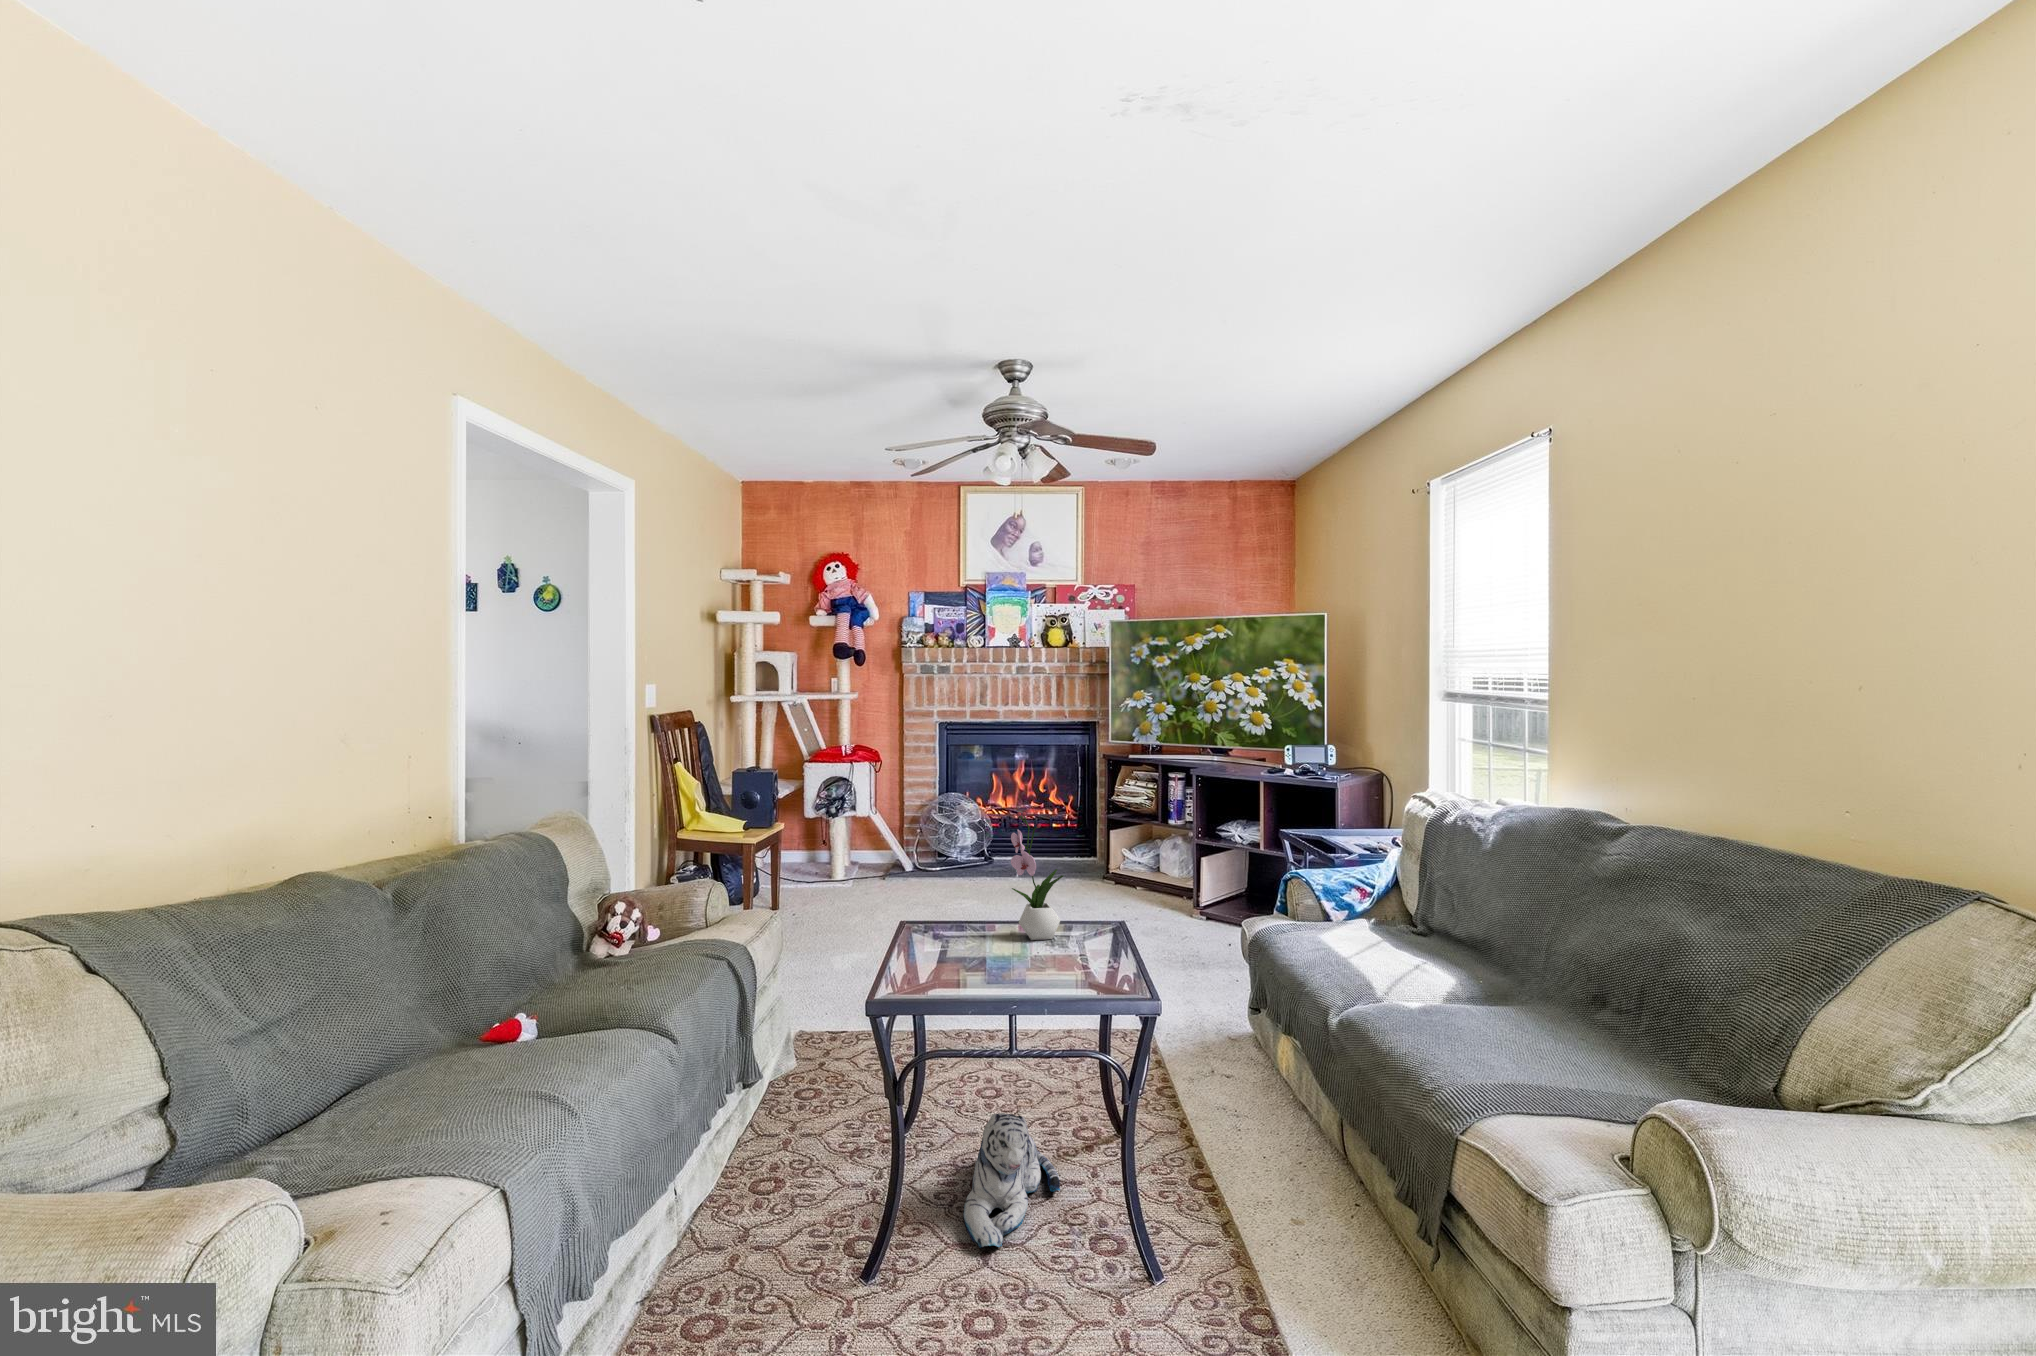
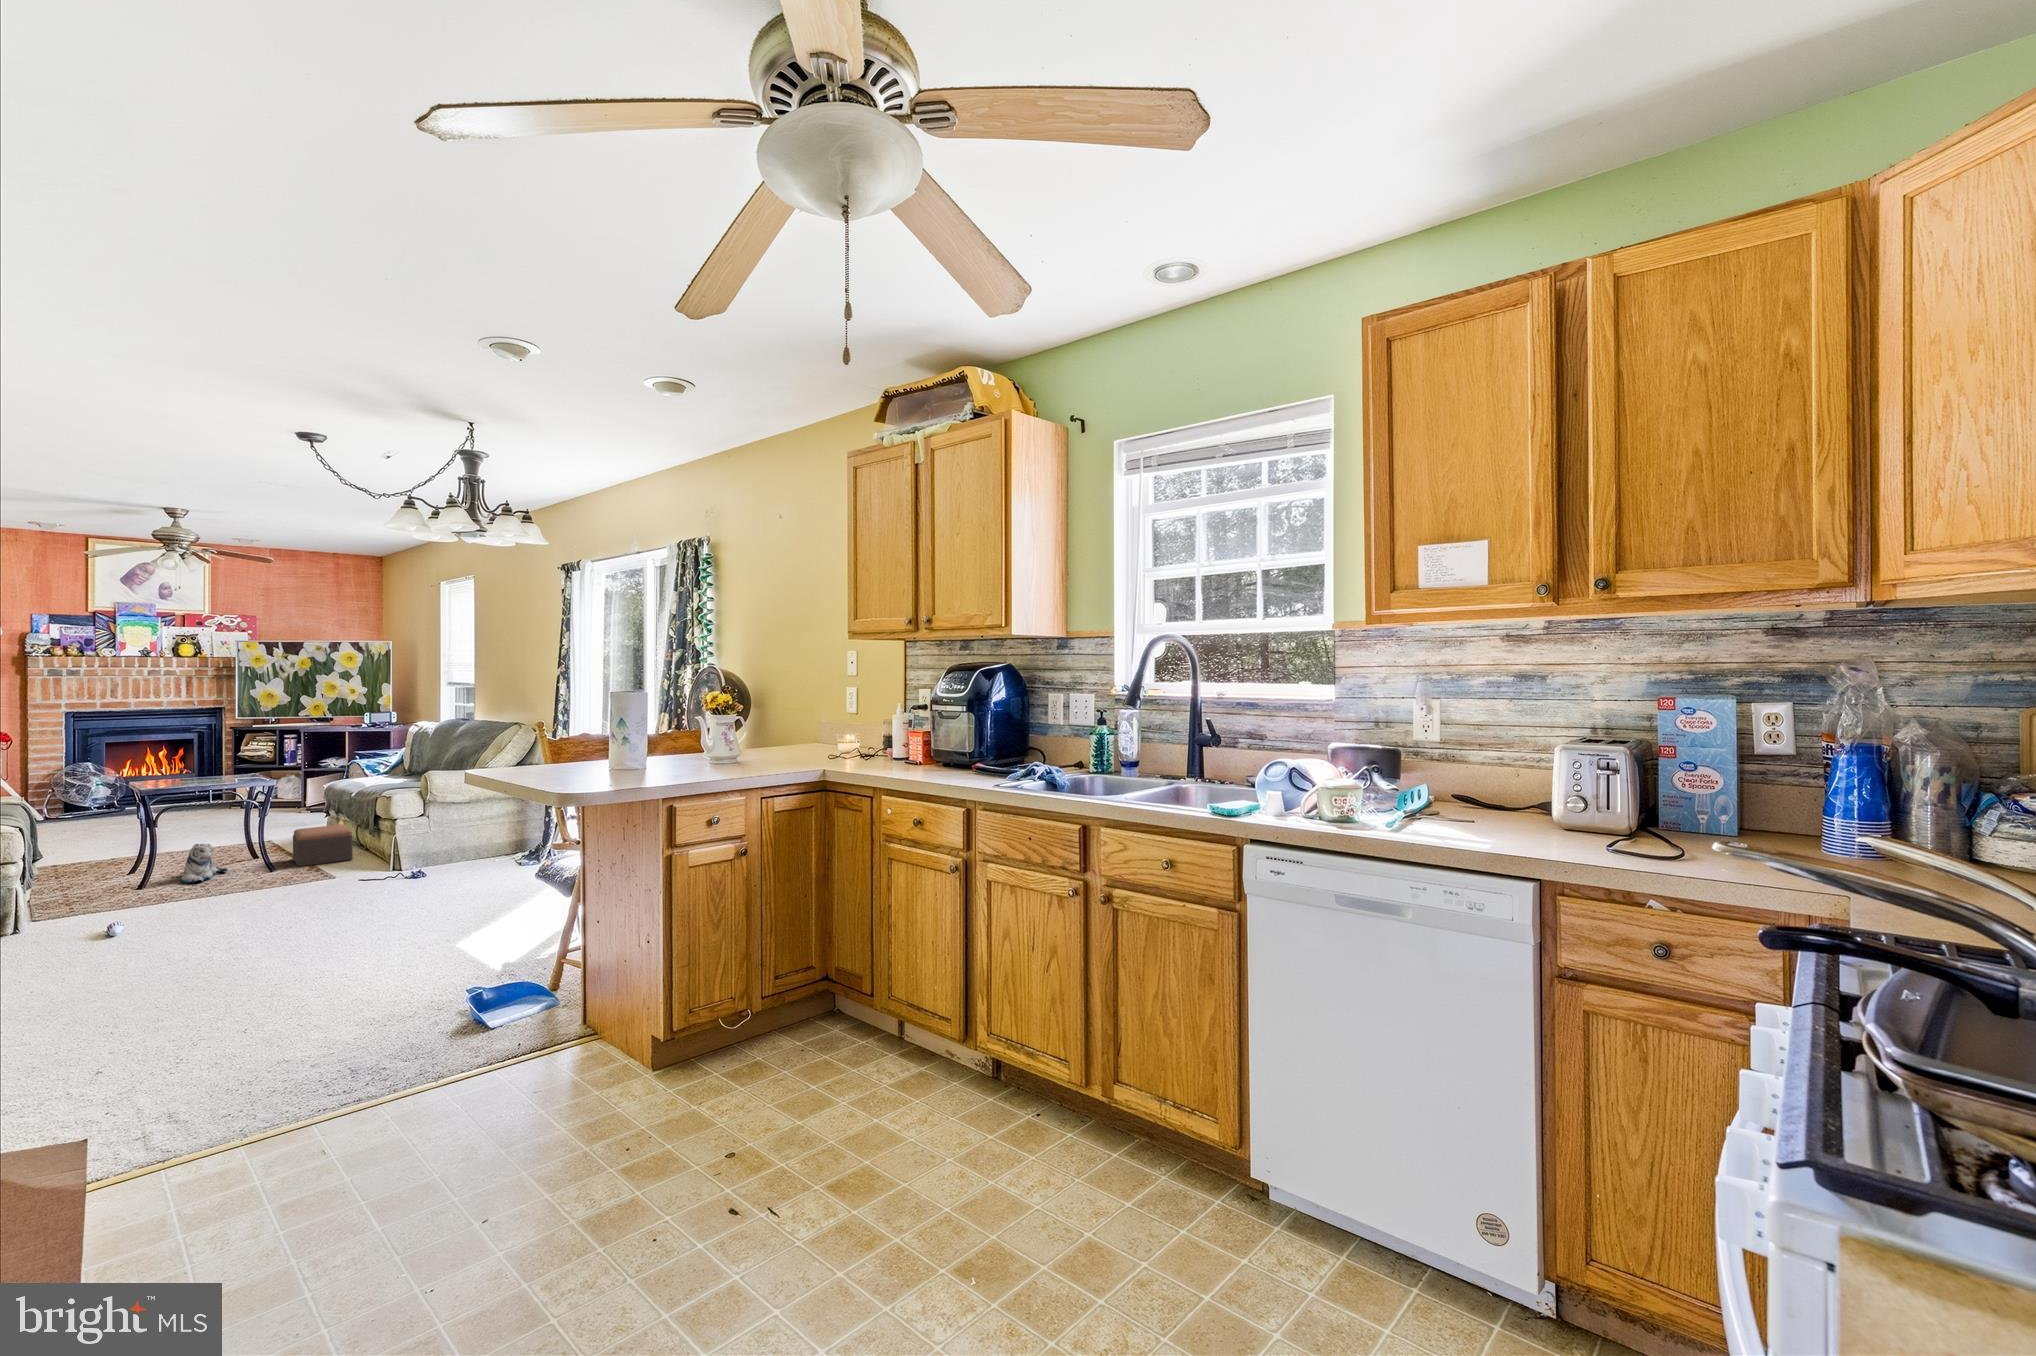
flower arrangement: present [1011,812,1063,940] -> none [193,738,225,790]
footstool: none [1195,1076,1341,1224] -> present [293,825,353,867]

